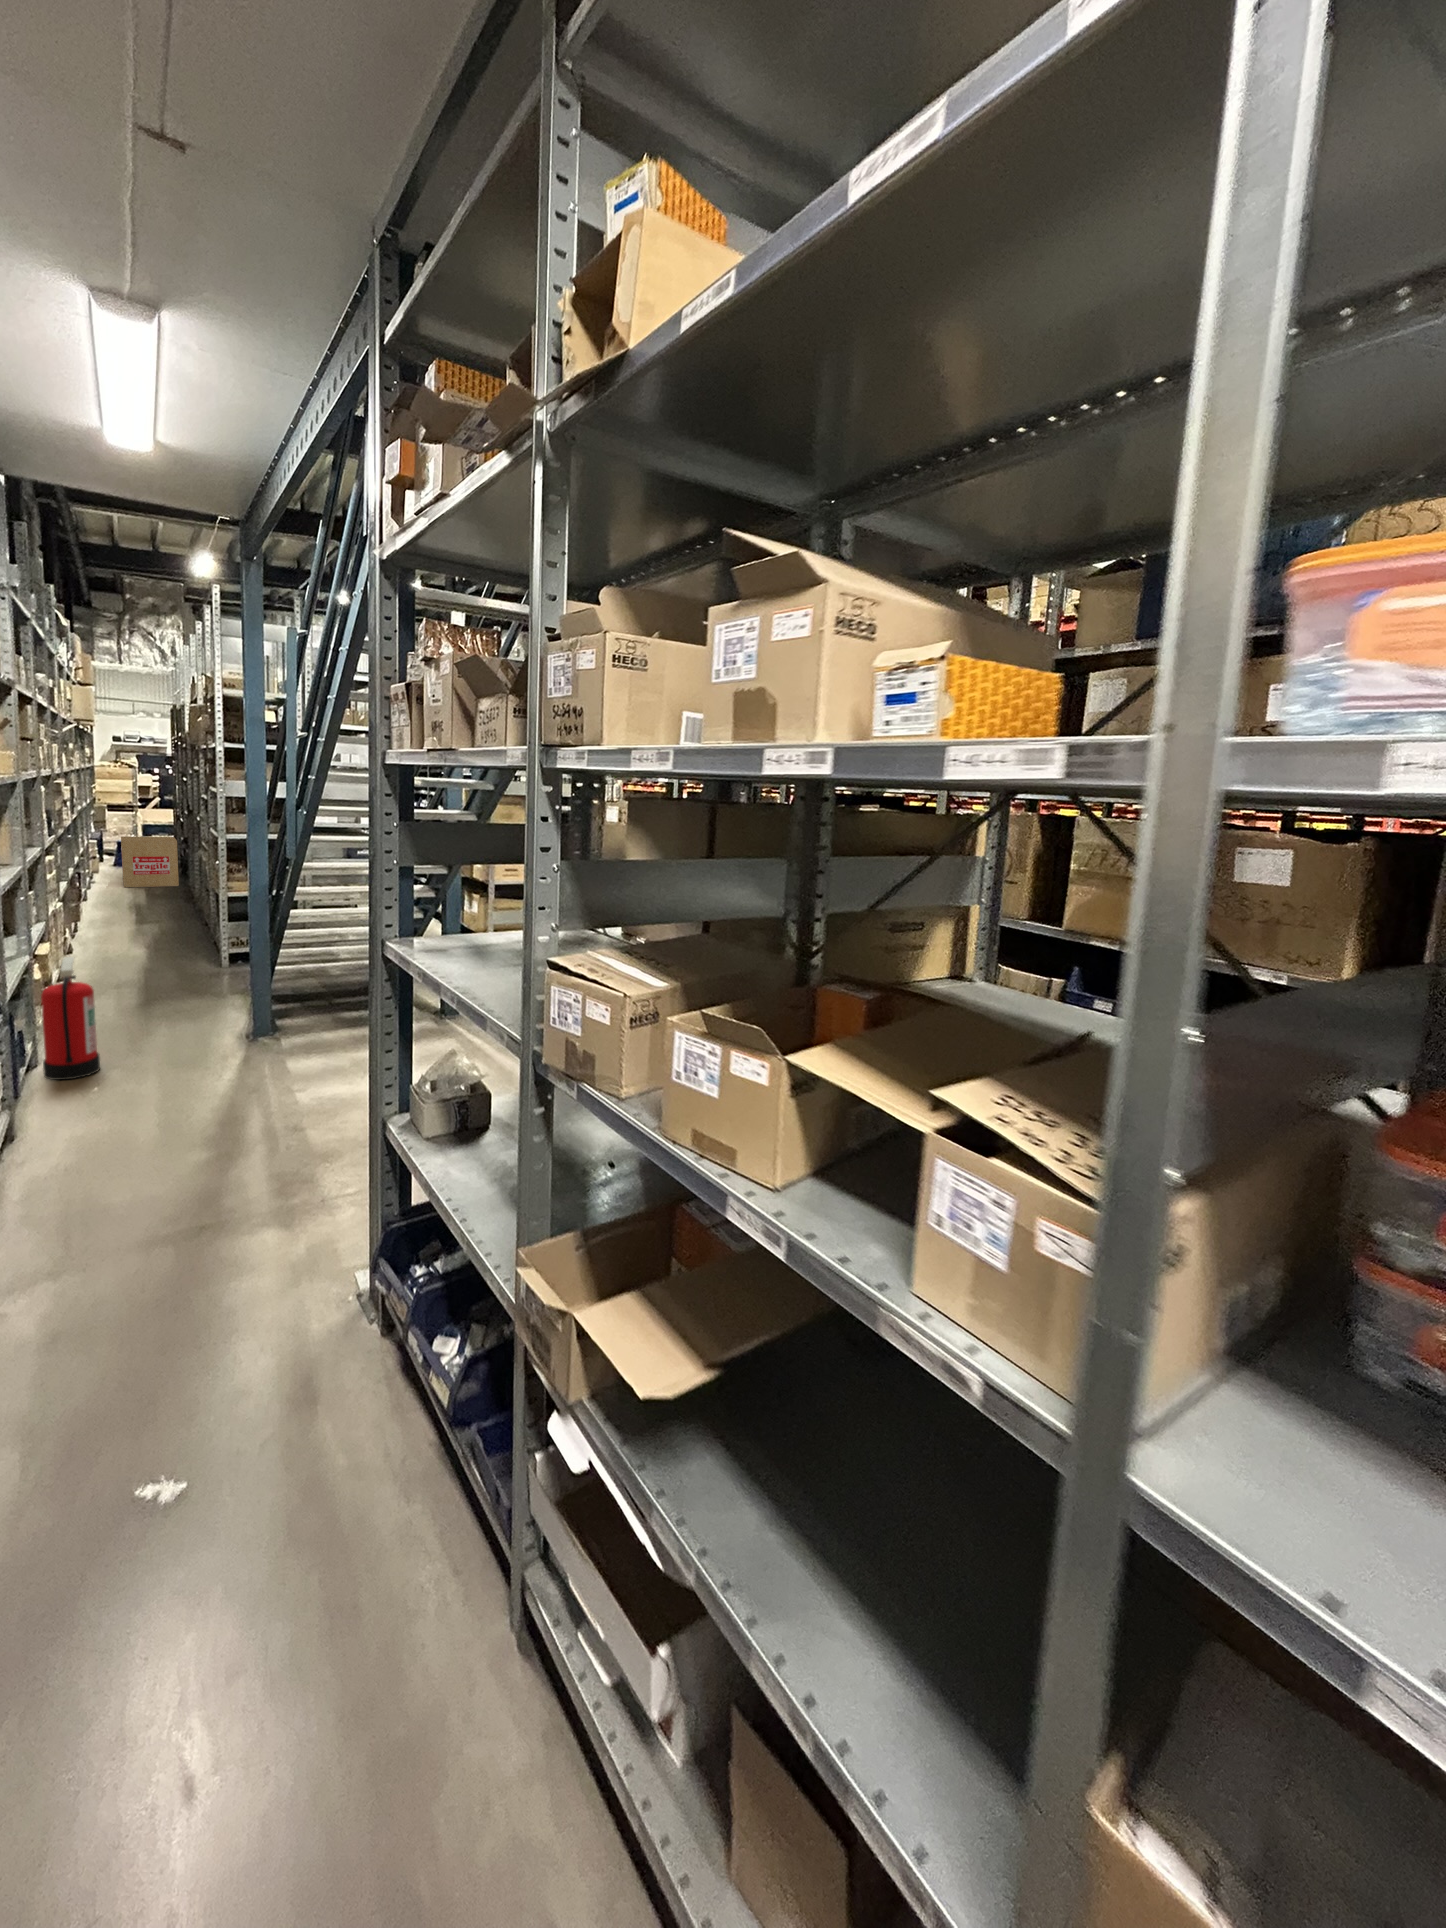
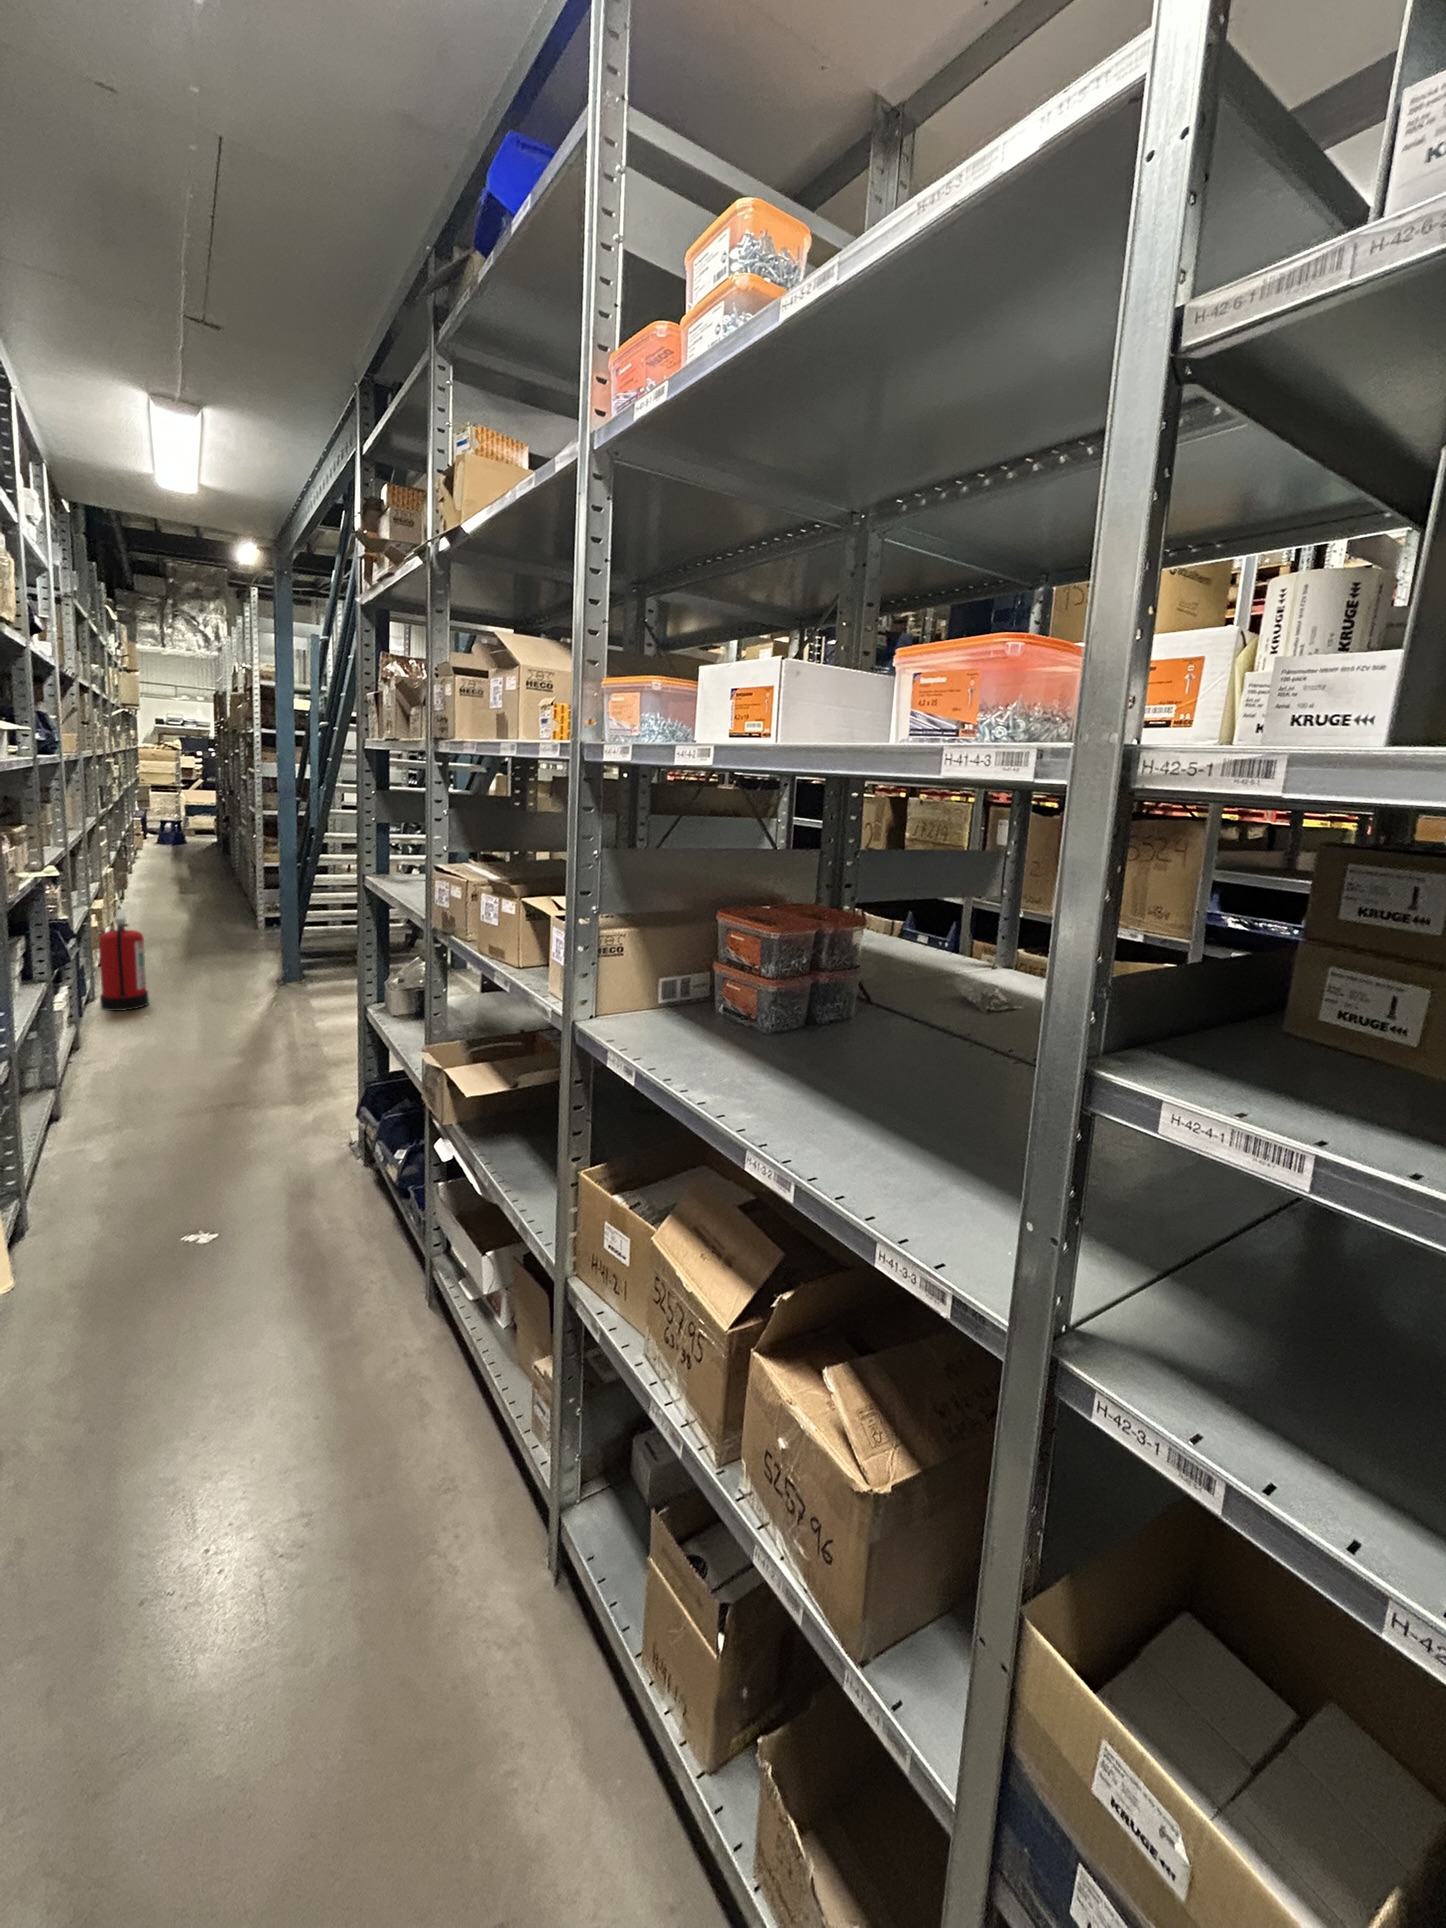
cardboard box: present [121,837,179,887] -> none [164,815,220,863]

